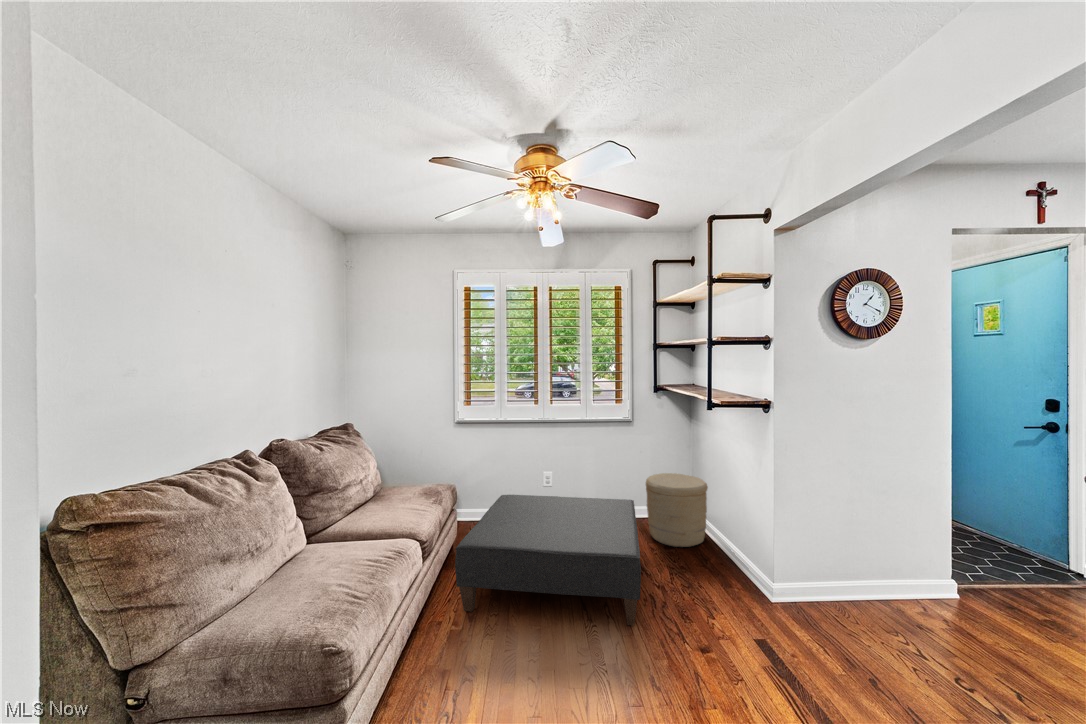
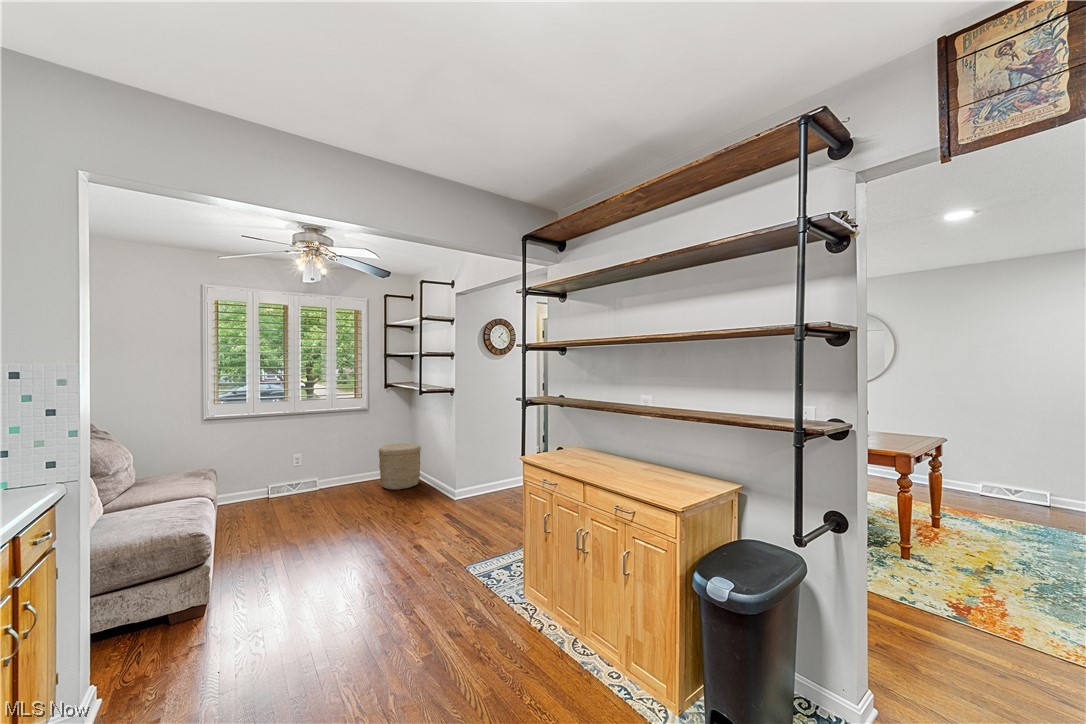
ottoman: present [455,495,641,626] -> none [238,462,379,546]

